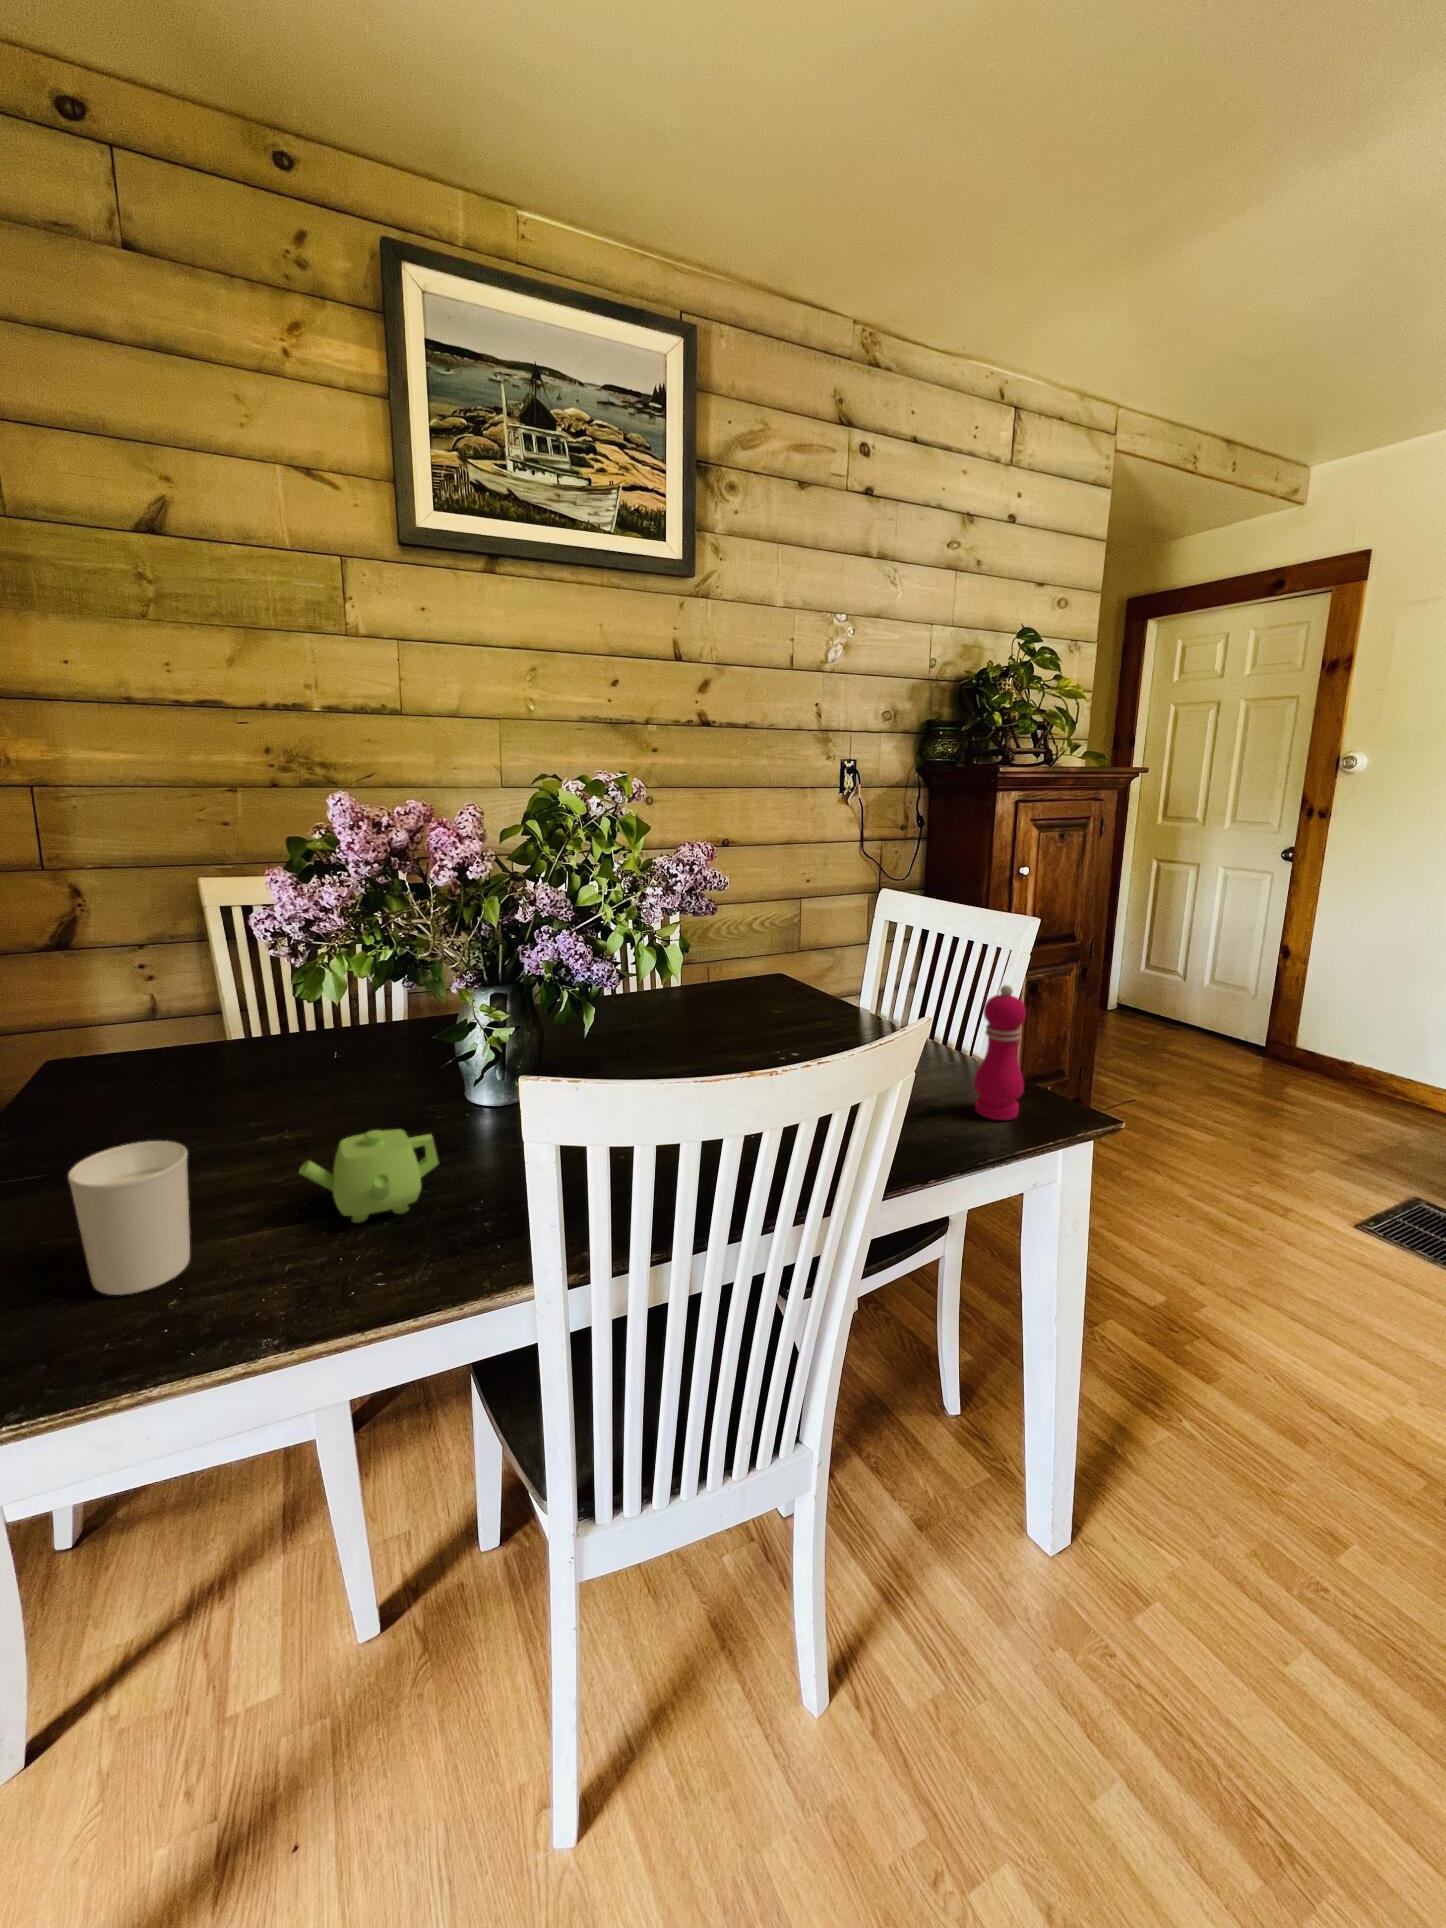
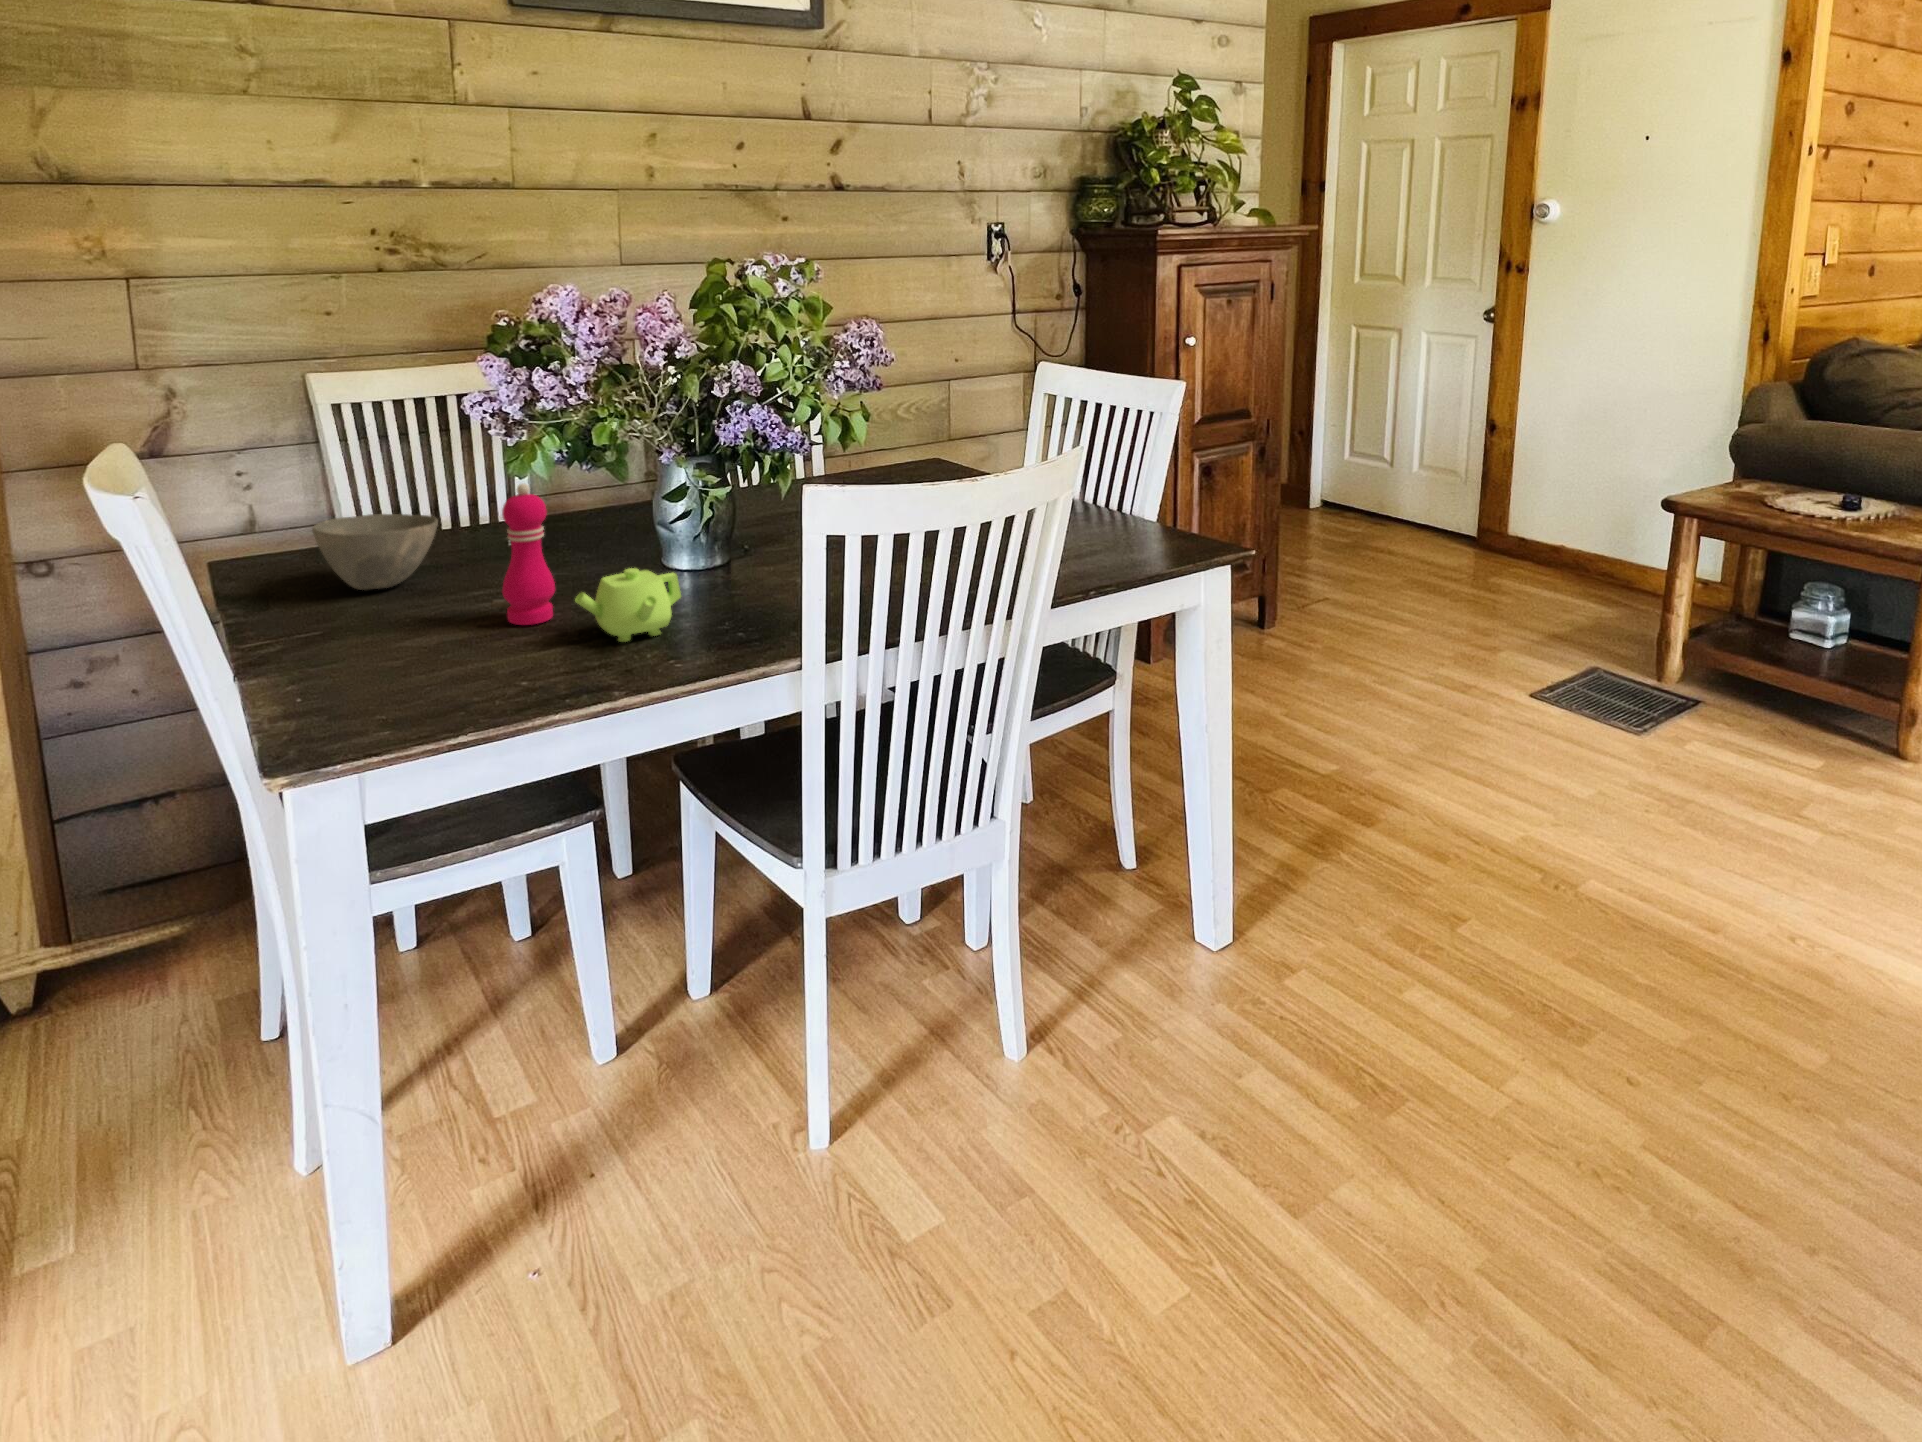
pepper mill: present [974,985,1026,1120] -> present [502,484,555,625]
bowl: none [83,1030,229,1116] -> present [312,514,438,590]
candle holder: present [68,1141,190,1295] -> none [424,573,507,686]

